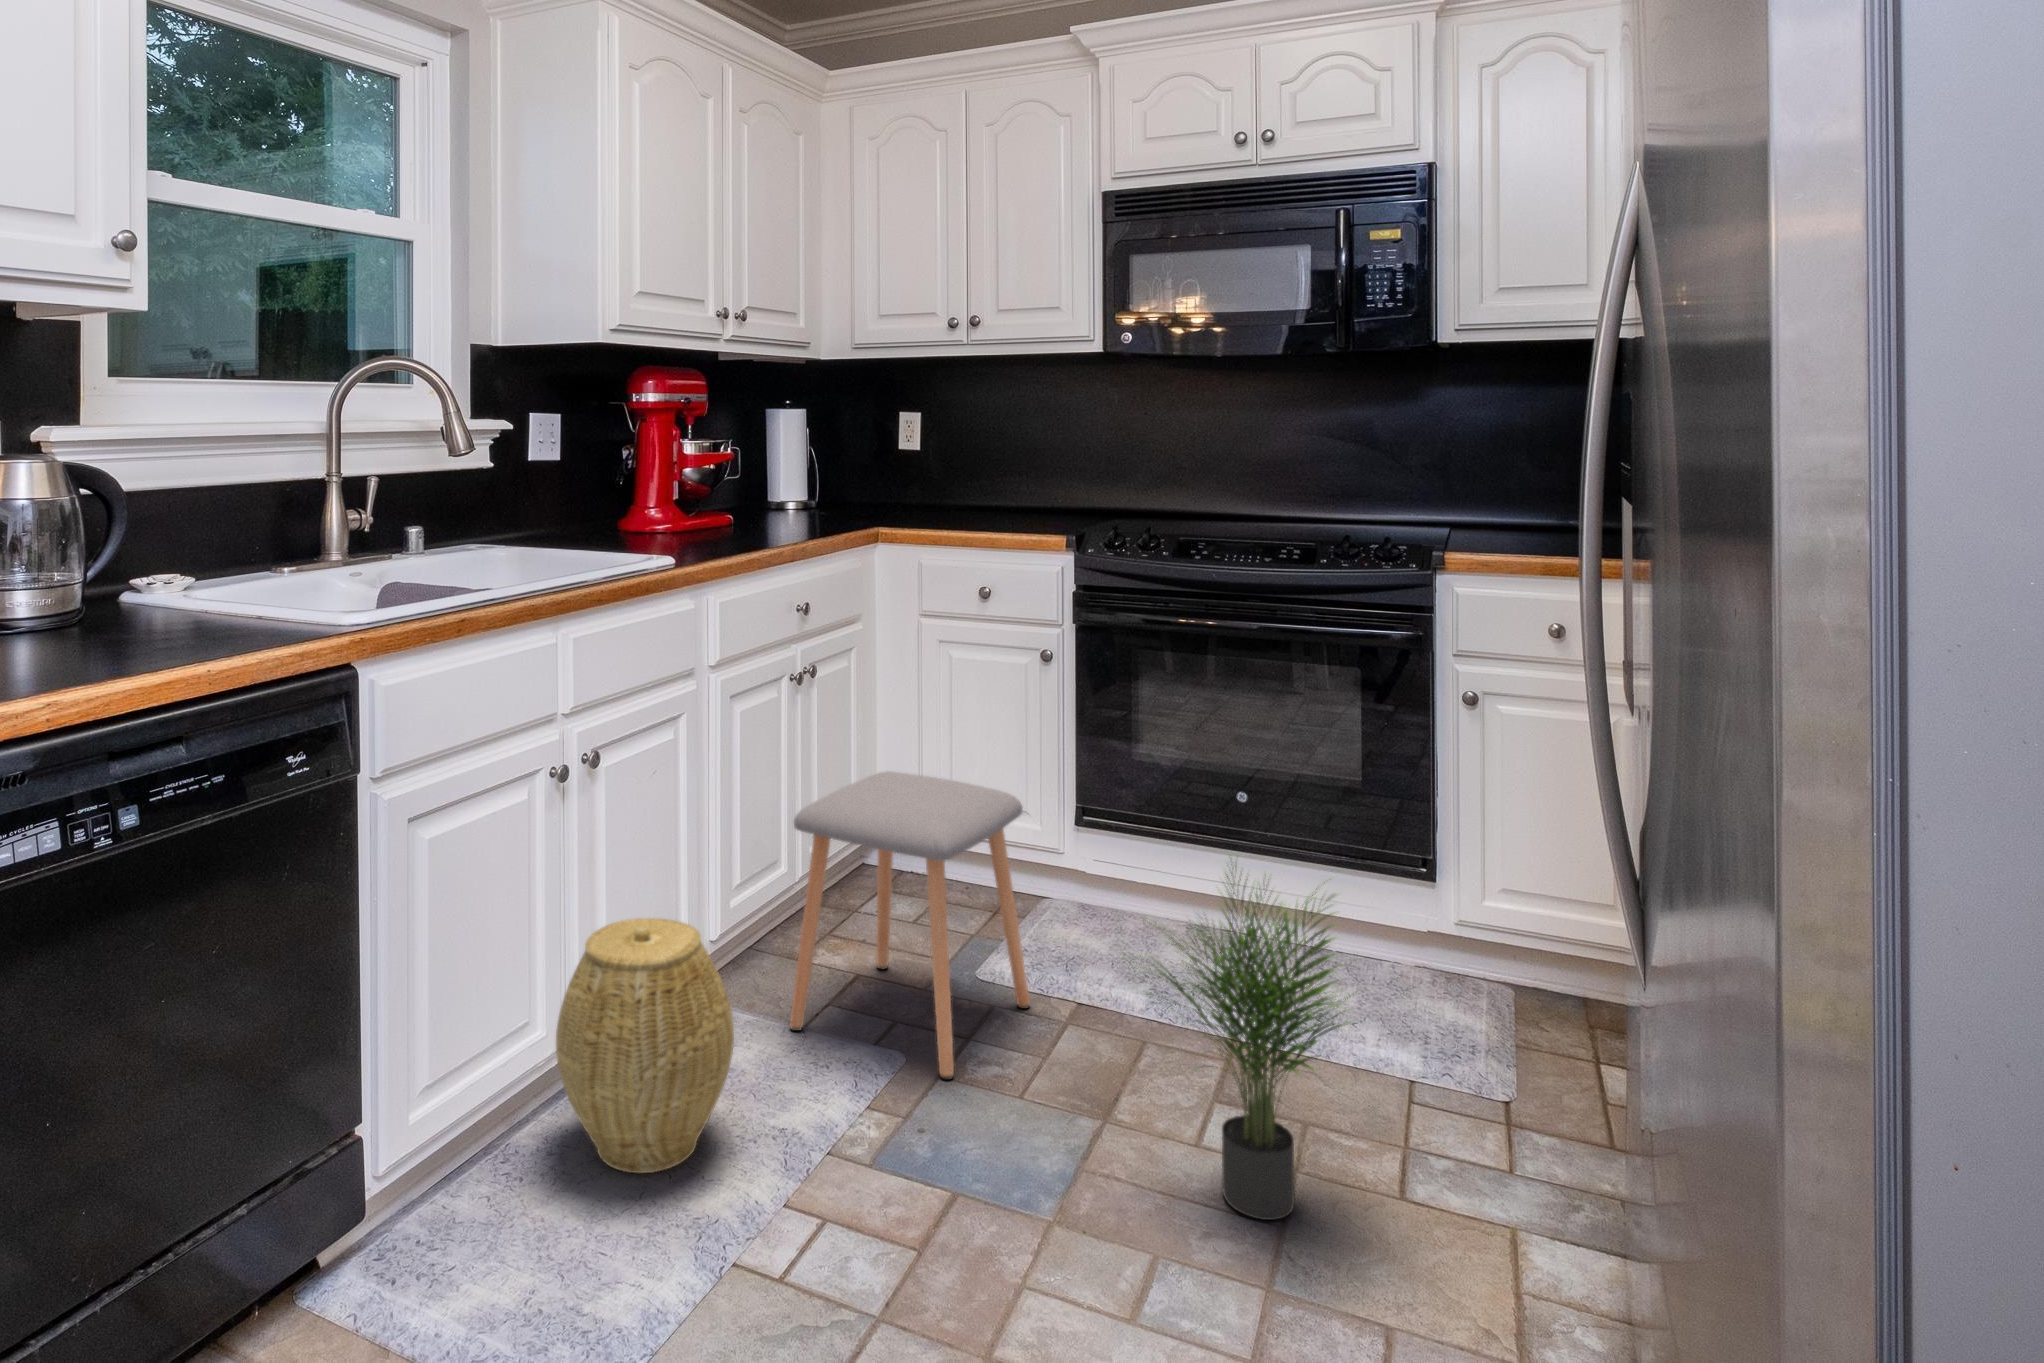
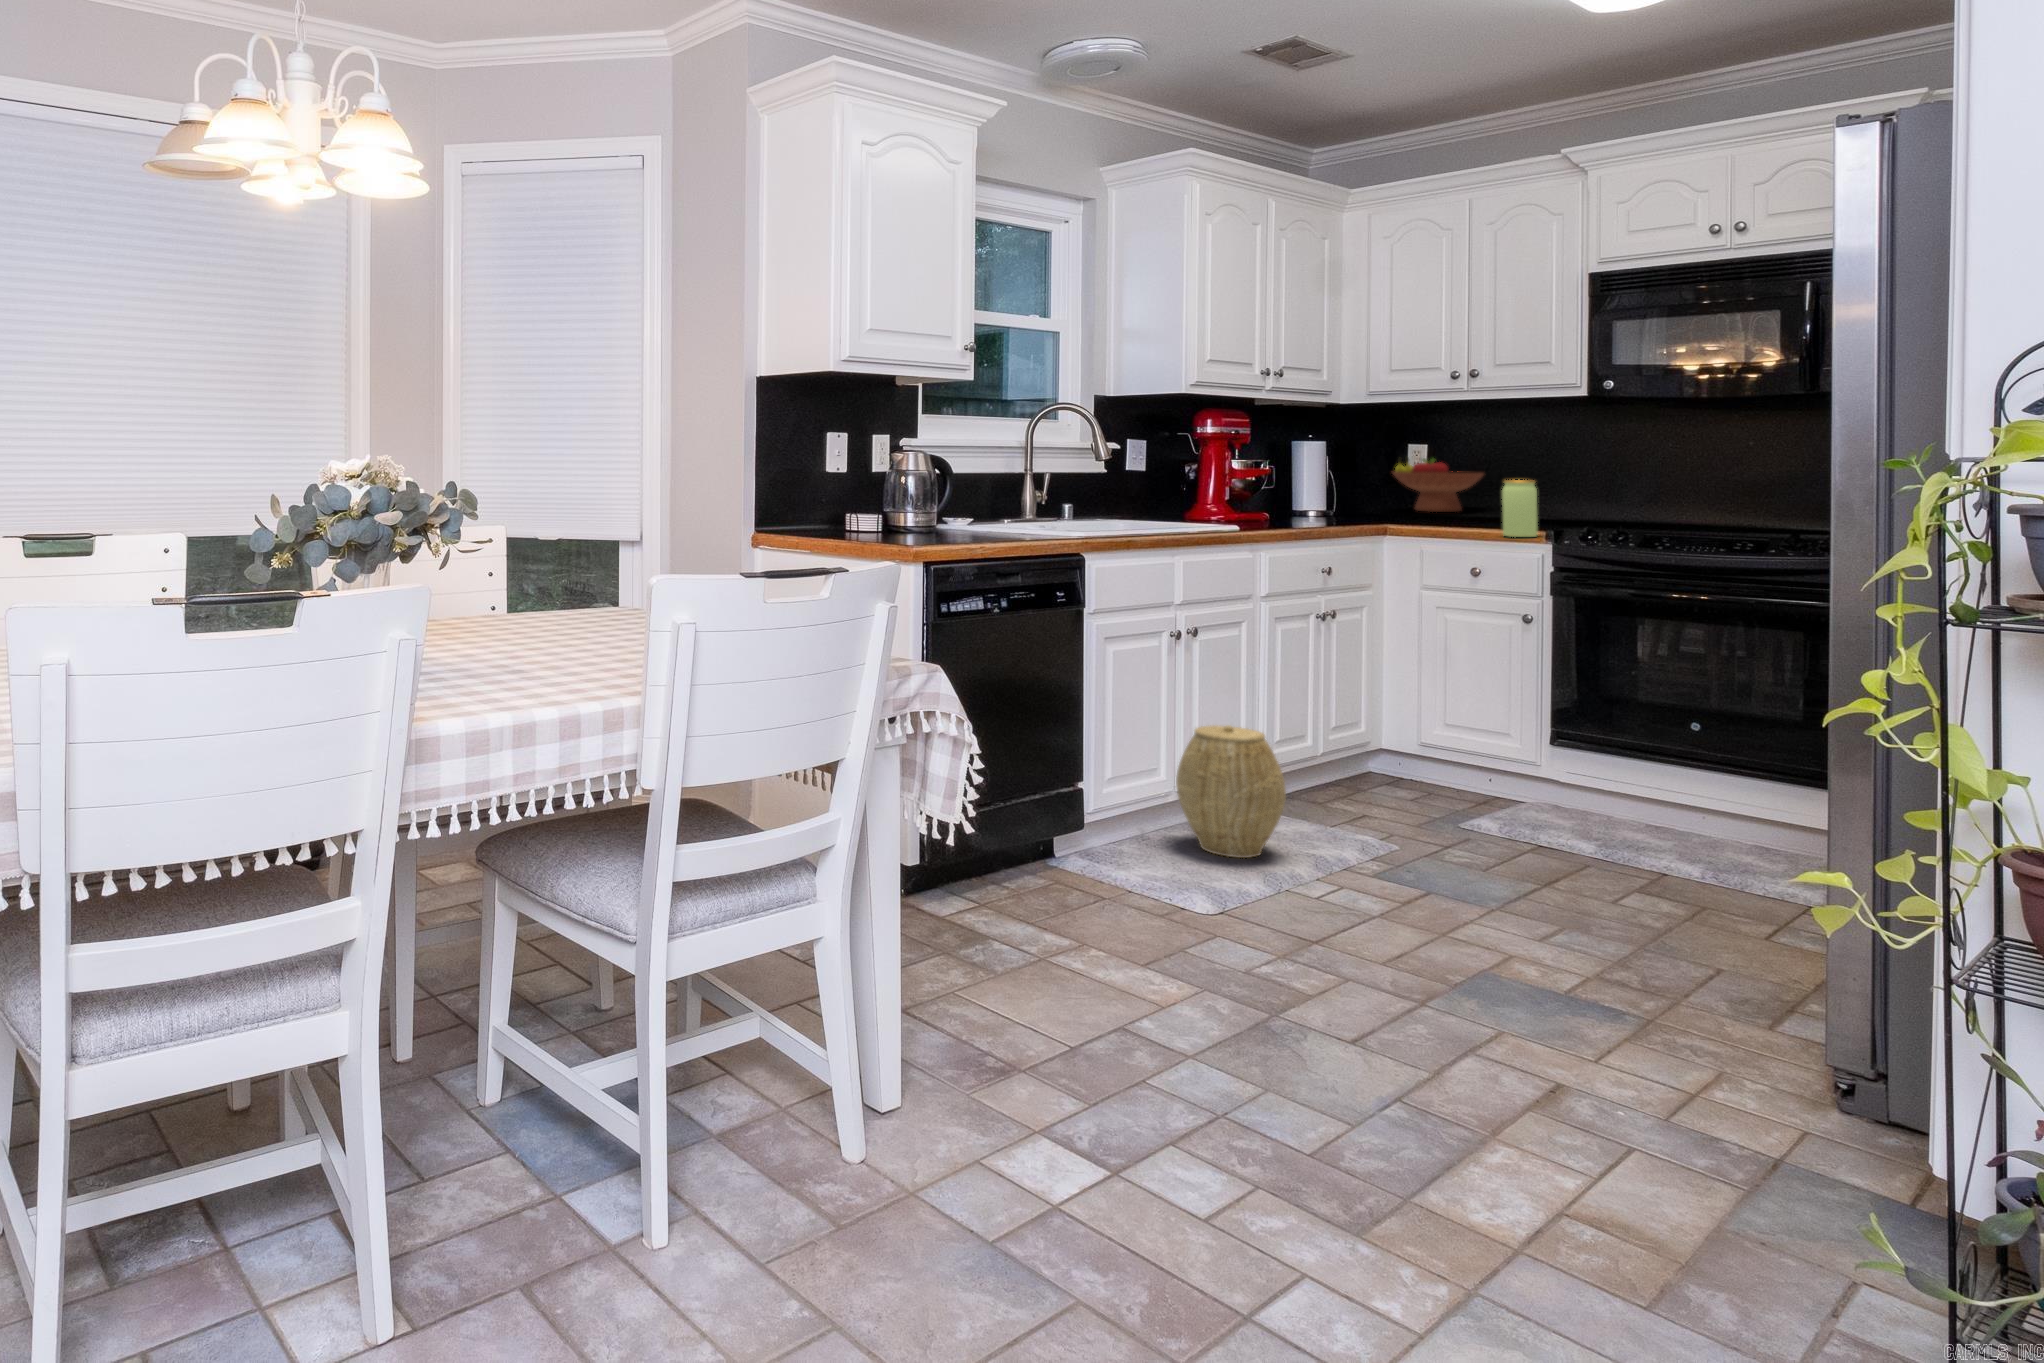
fruit bowl: none [879,430,985,500] -> present [1393,458,1483,512]
jar: none [1017,465,1058,544] -> present [1502,480,1538,537]
stool: present [790,771,1030,1080] -> none [1319,677,1500,856]
potted plant: present [1127,865,1351,1220] -> none [1545,710,1727,926]

